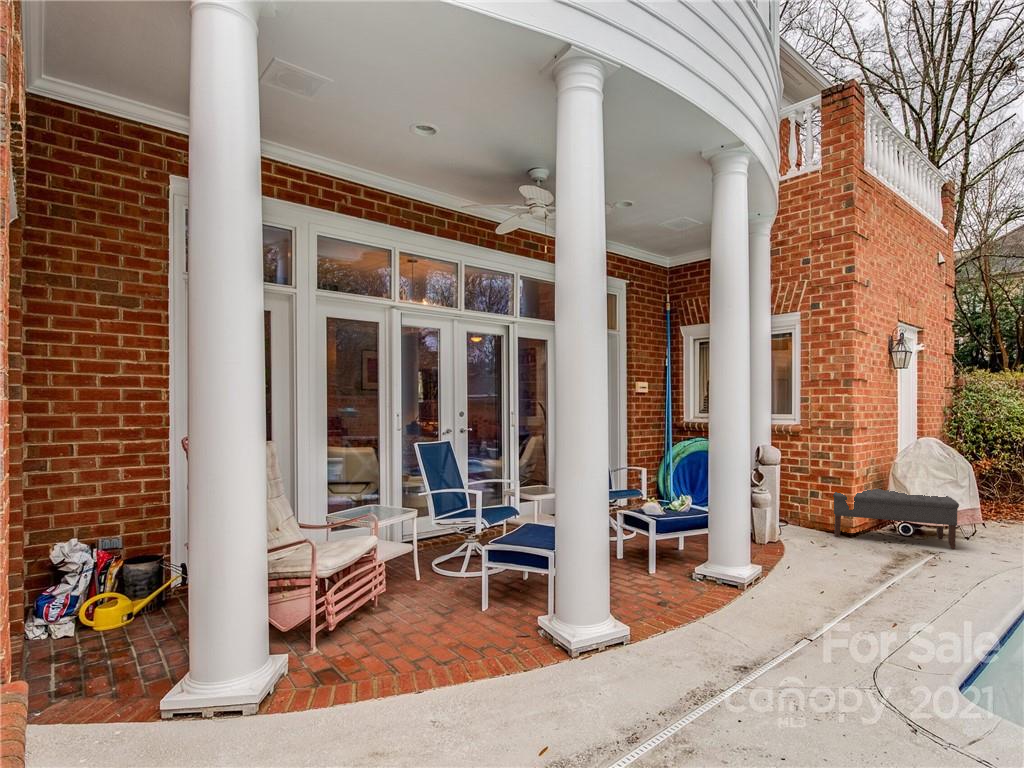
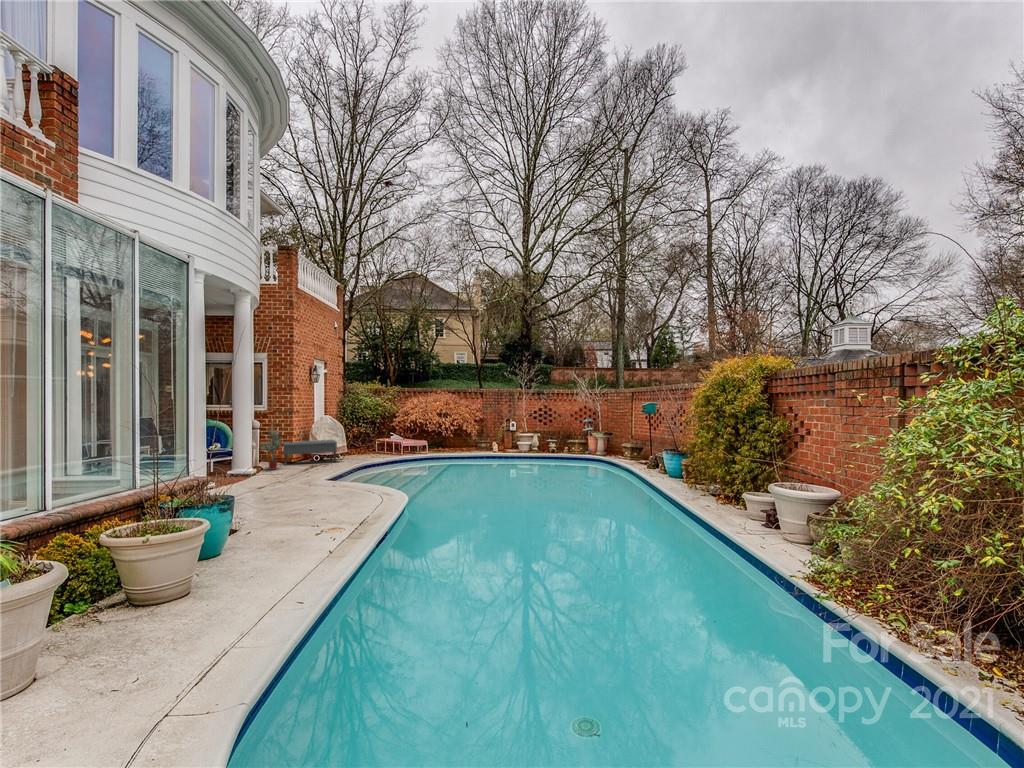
potted tree: none [784,460,833,547] -> present [260,429,281,469]

